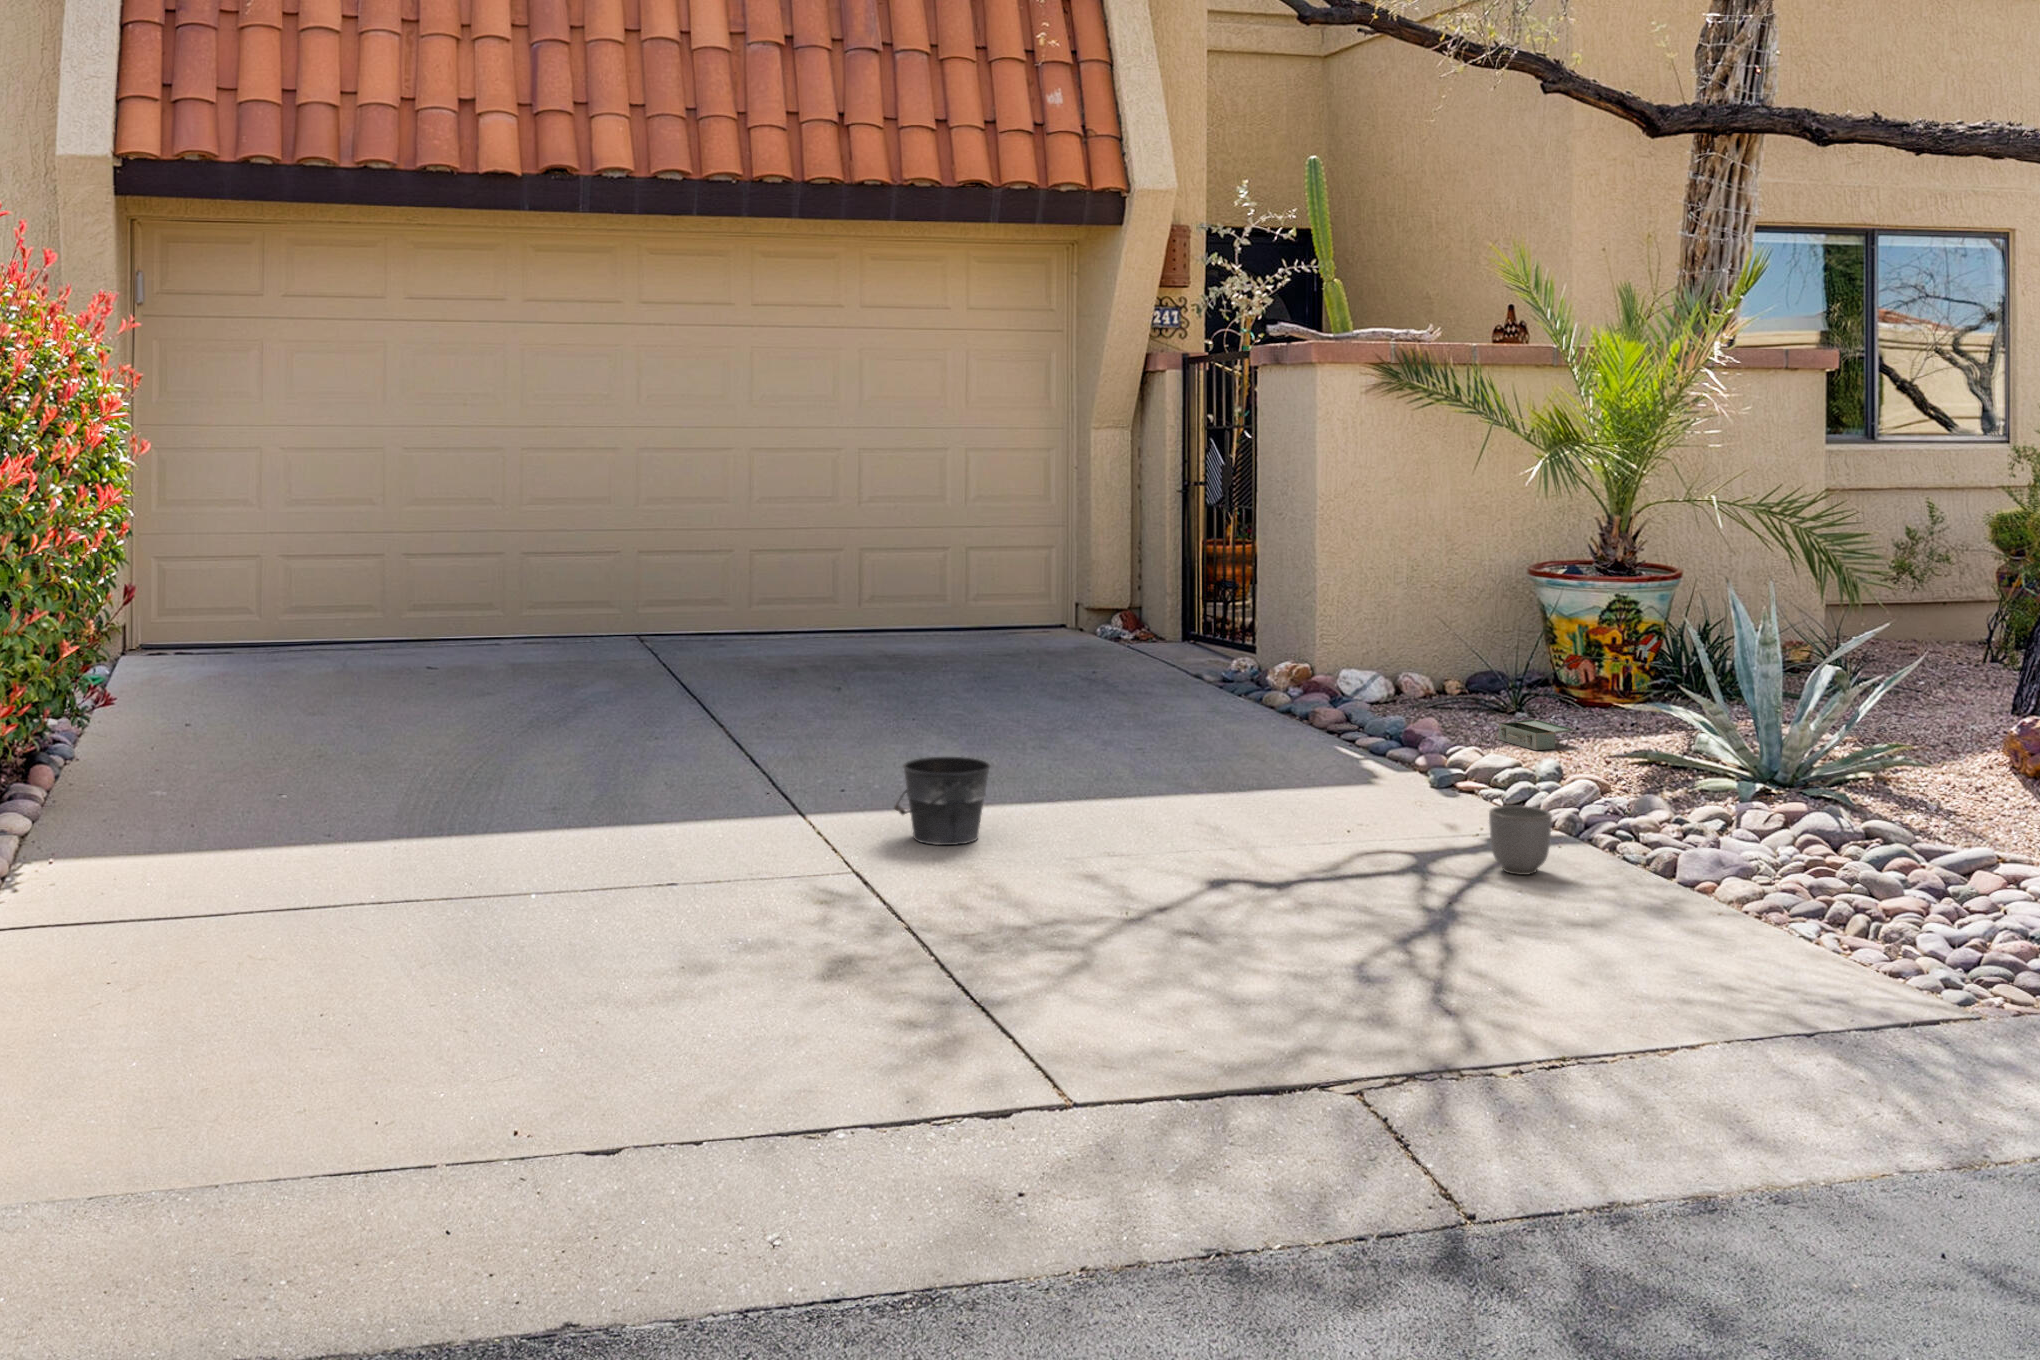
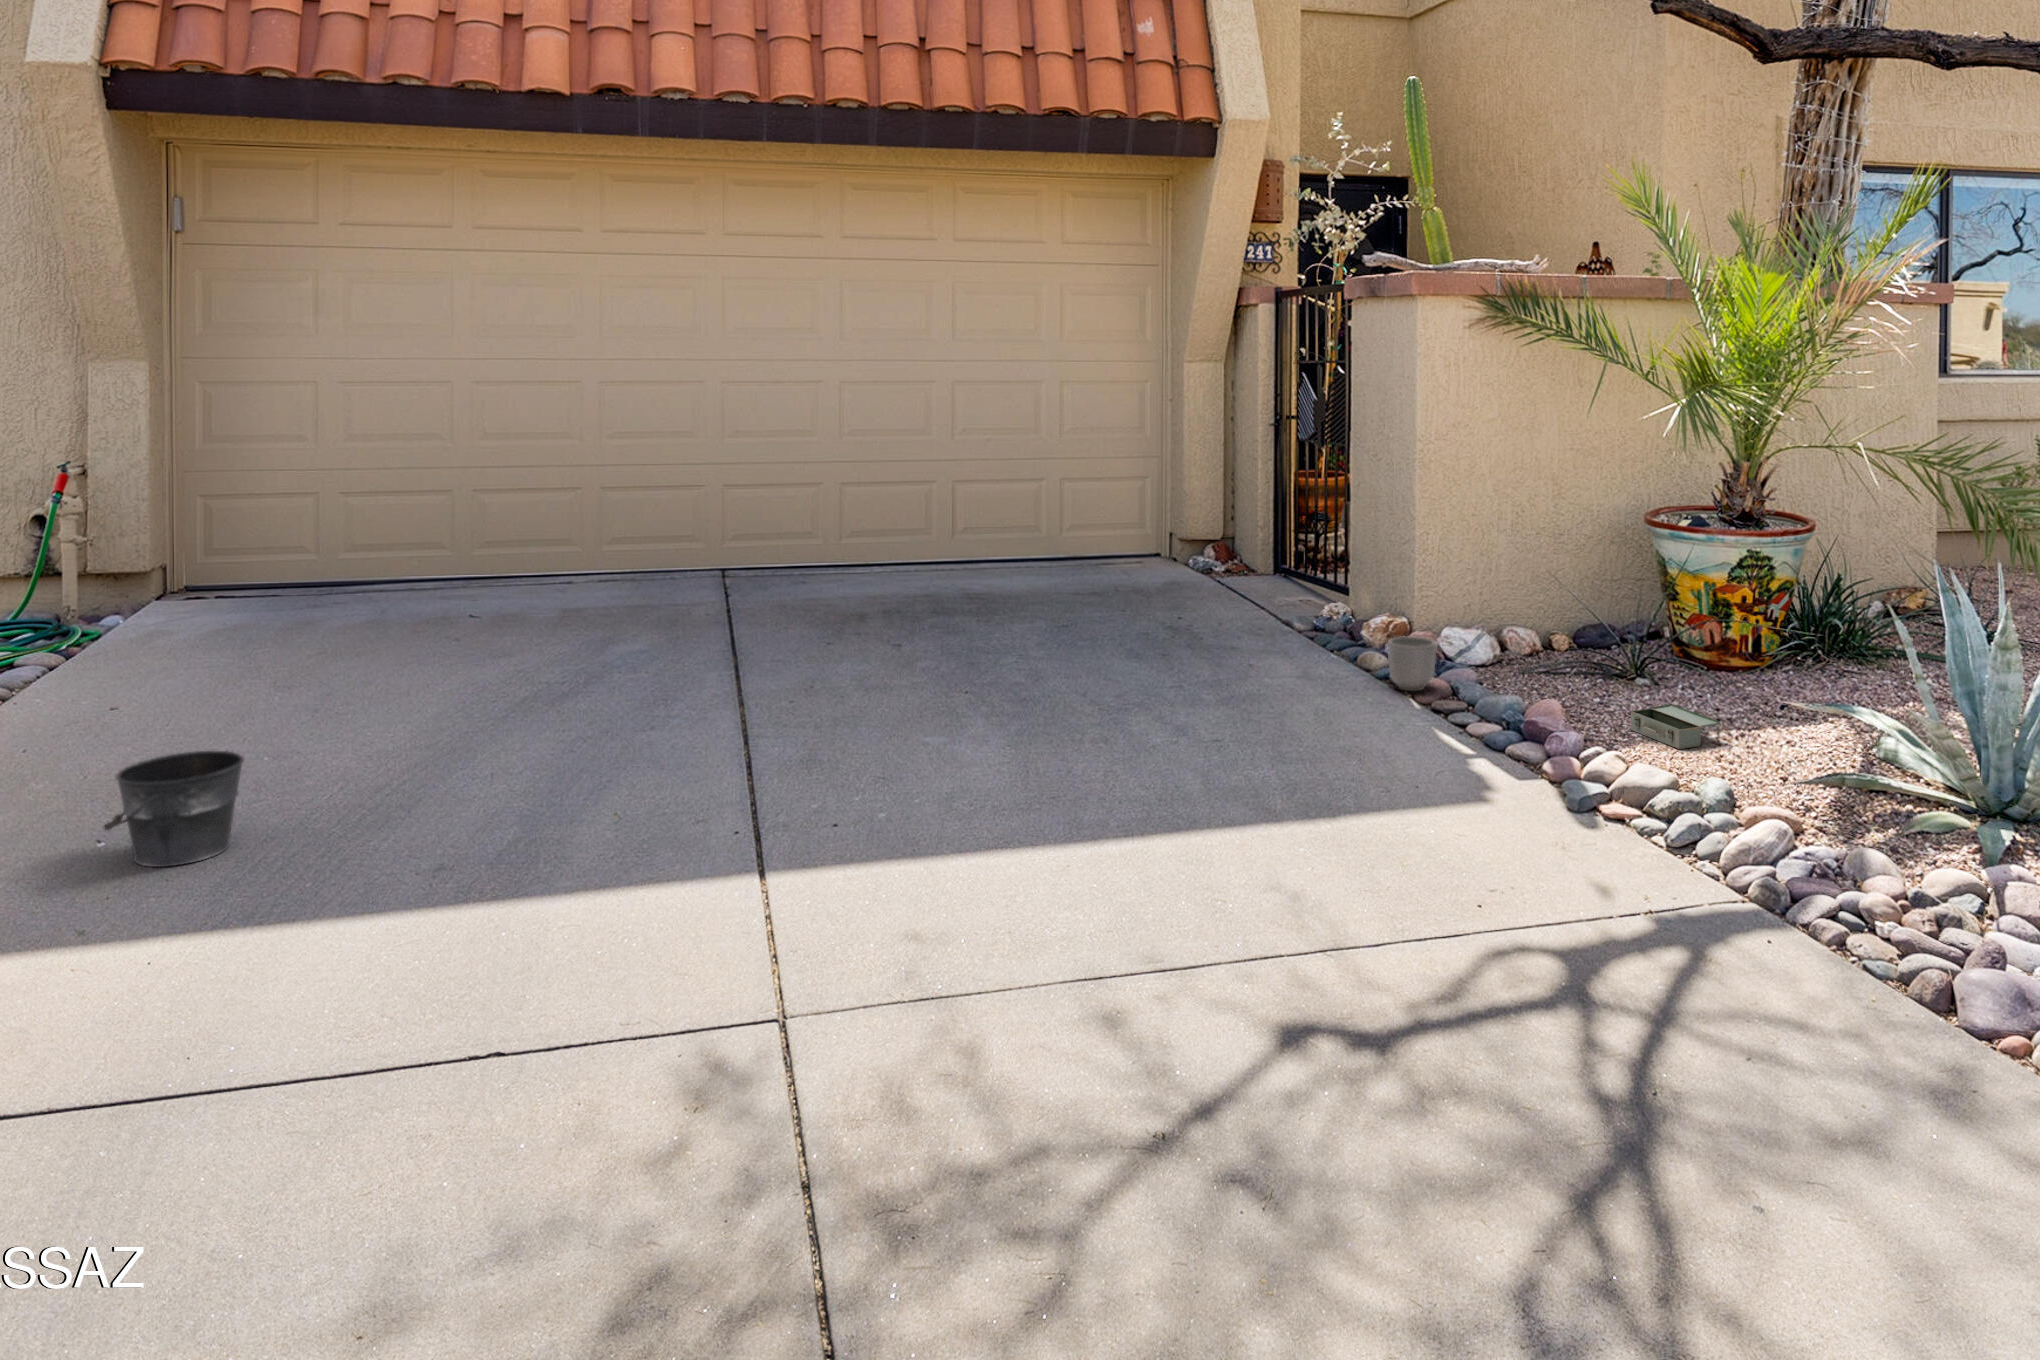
bucket: present [894,757,990,845] -> present [104,751,244,867]
planter: present [1489,806,1552,875] -> present [1388,636,1437,691]

